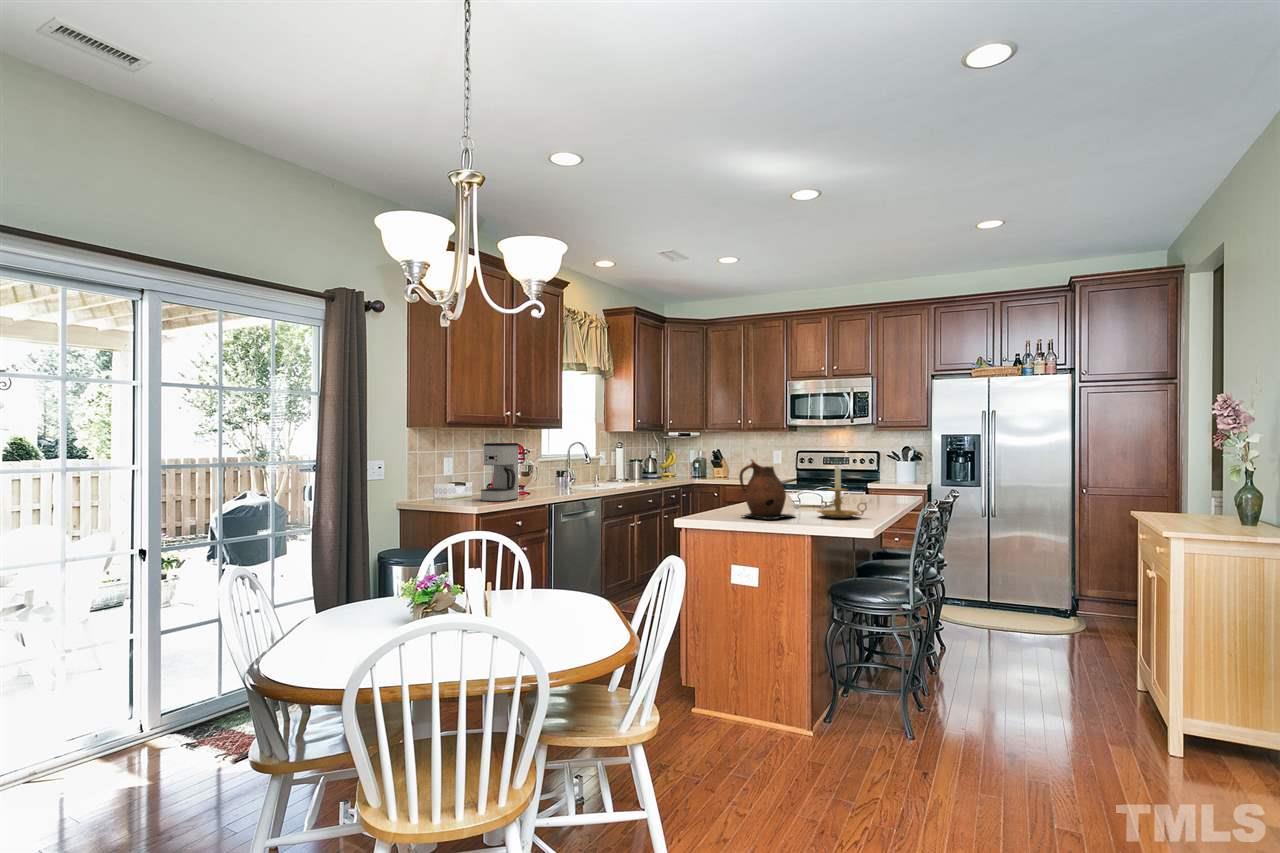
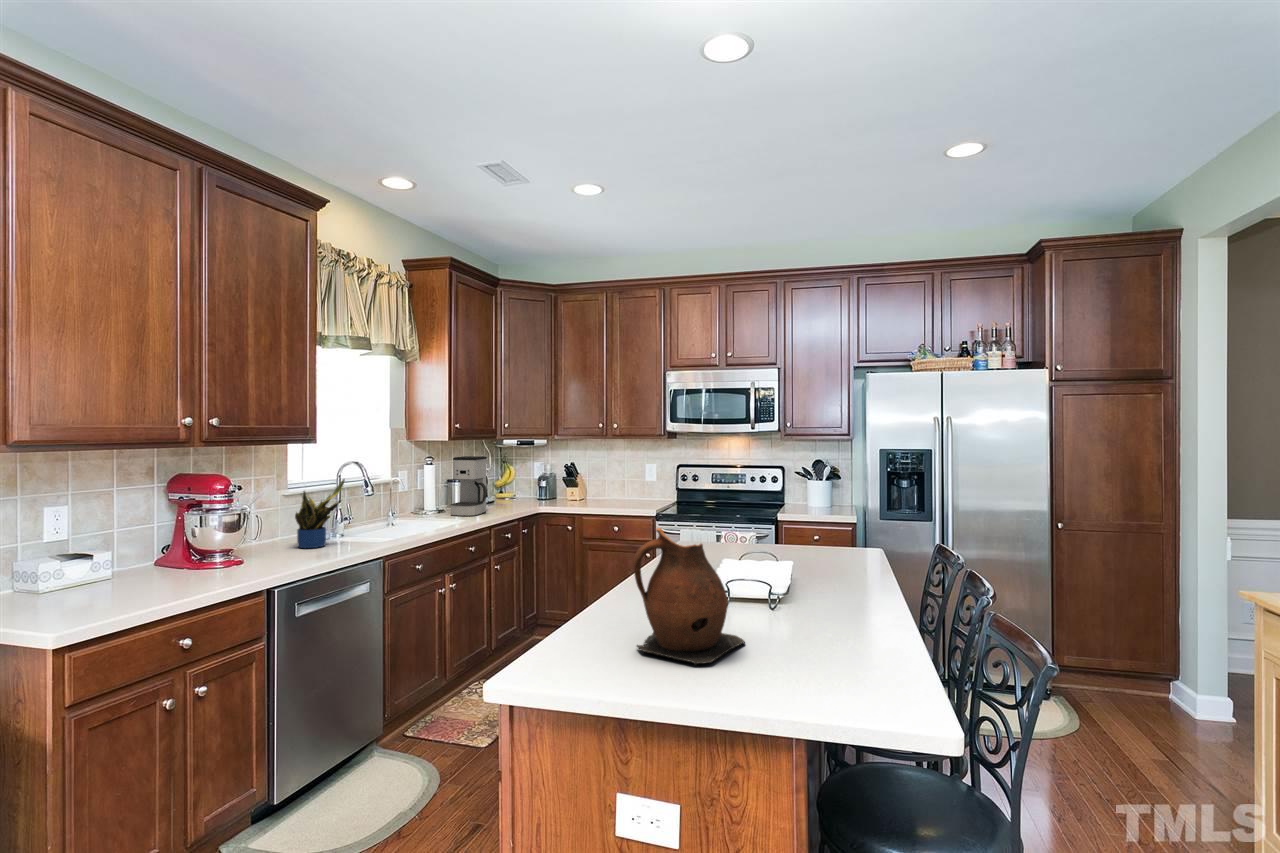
coffee maker: present [481,443,519,502] -> present [451,456,487,516]
potted plant: none [551,450,578,491] -> present [295,479,345,548]
candle holder: present [817,467,867,518] -> none [781,537,879,644]

